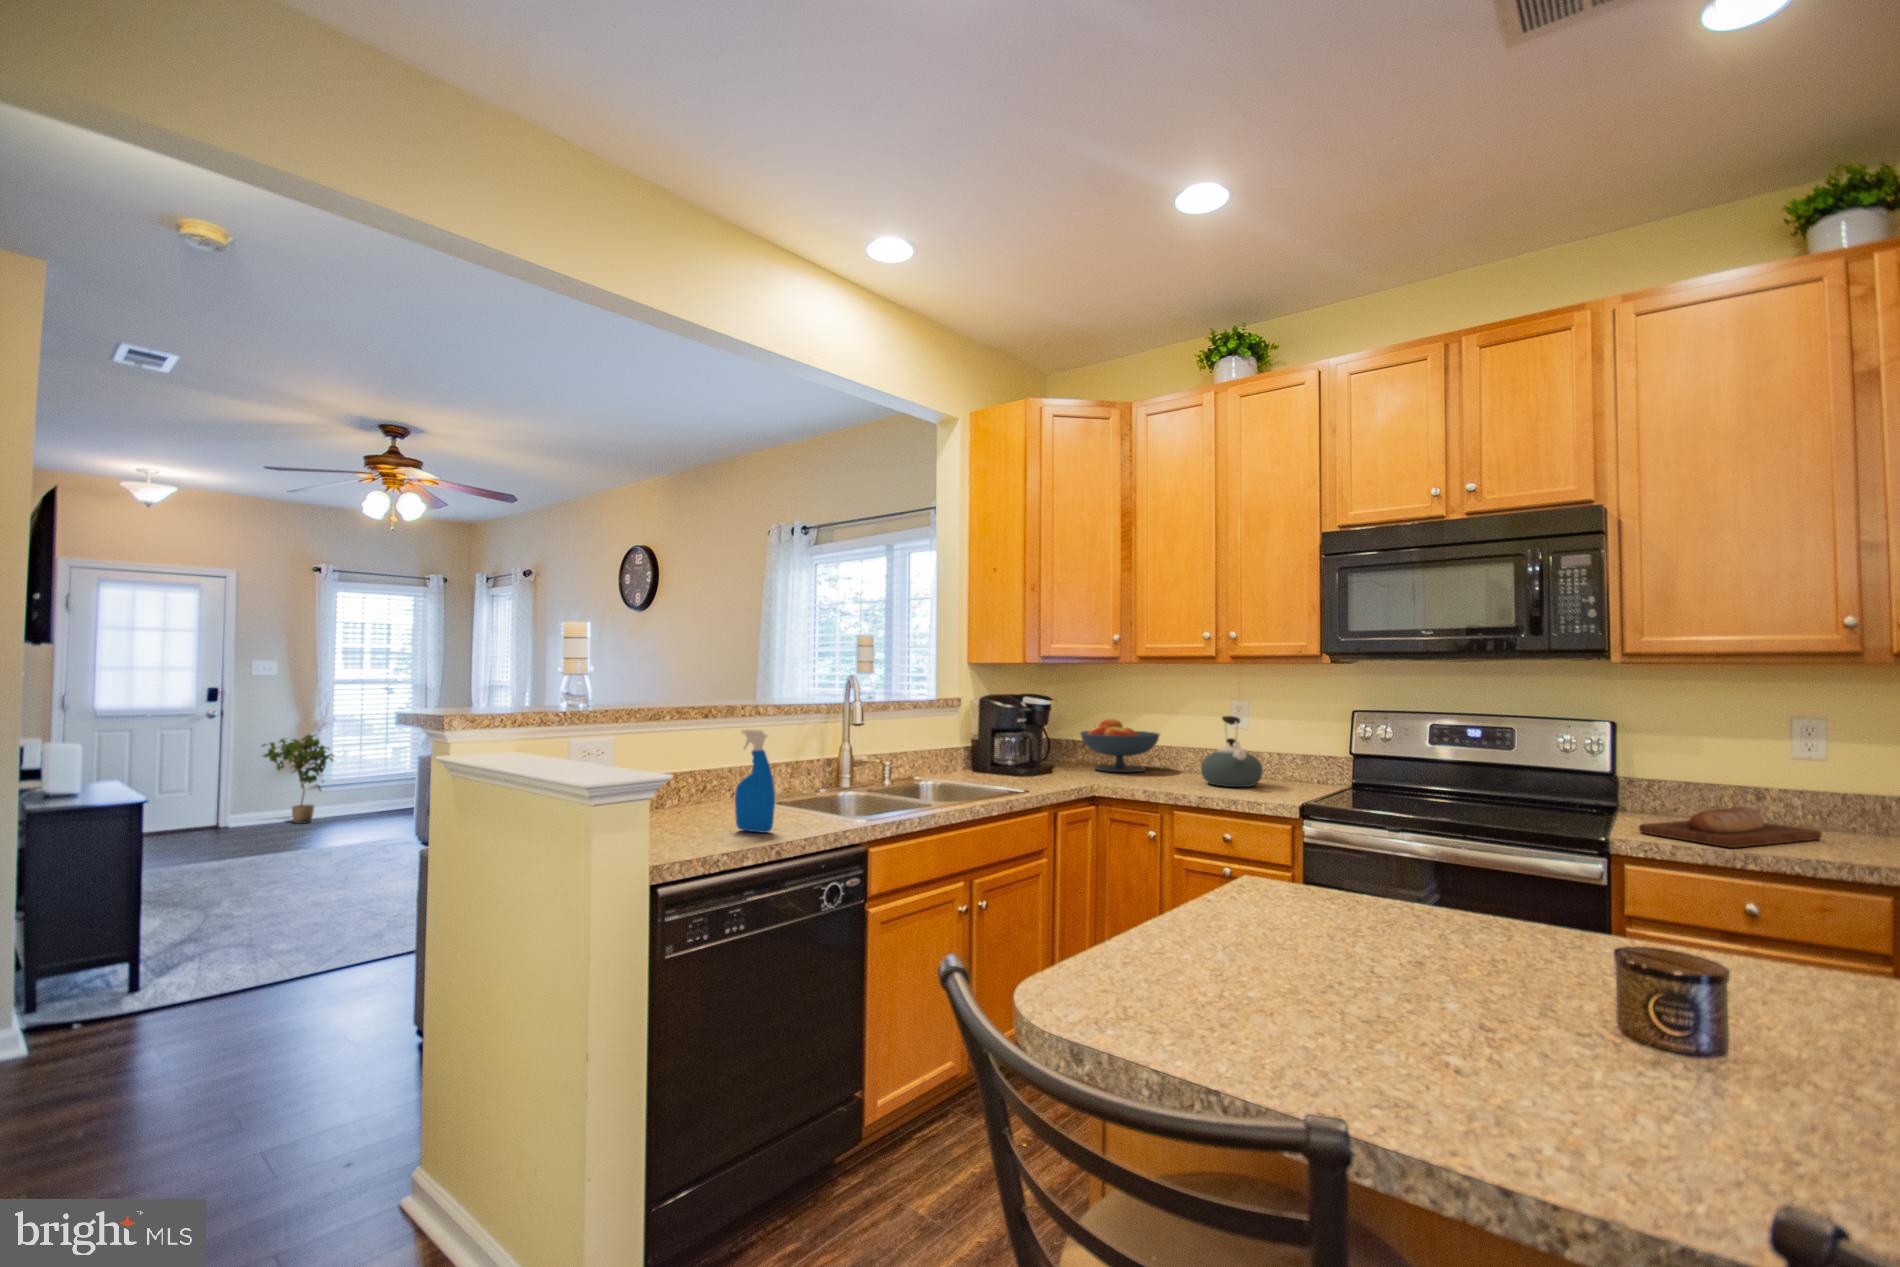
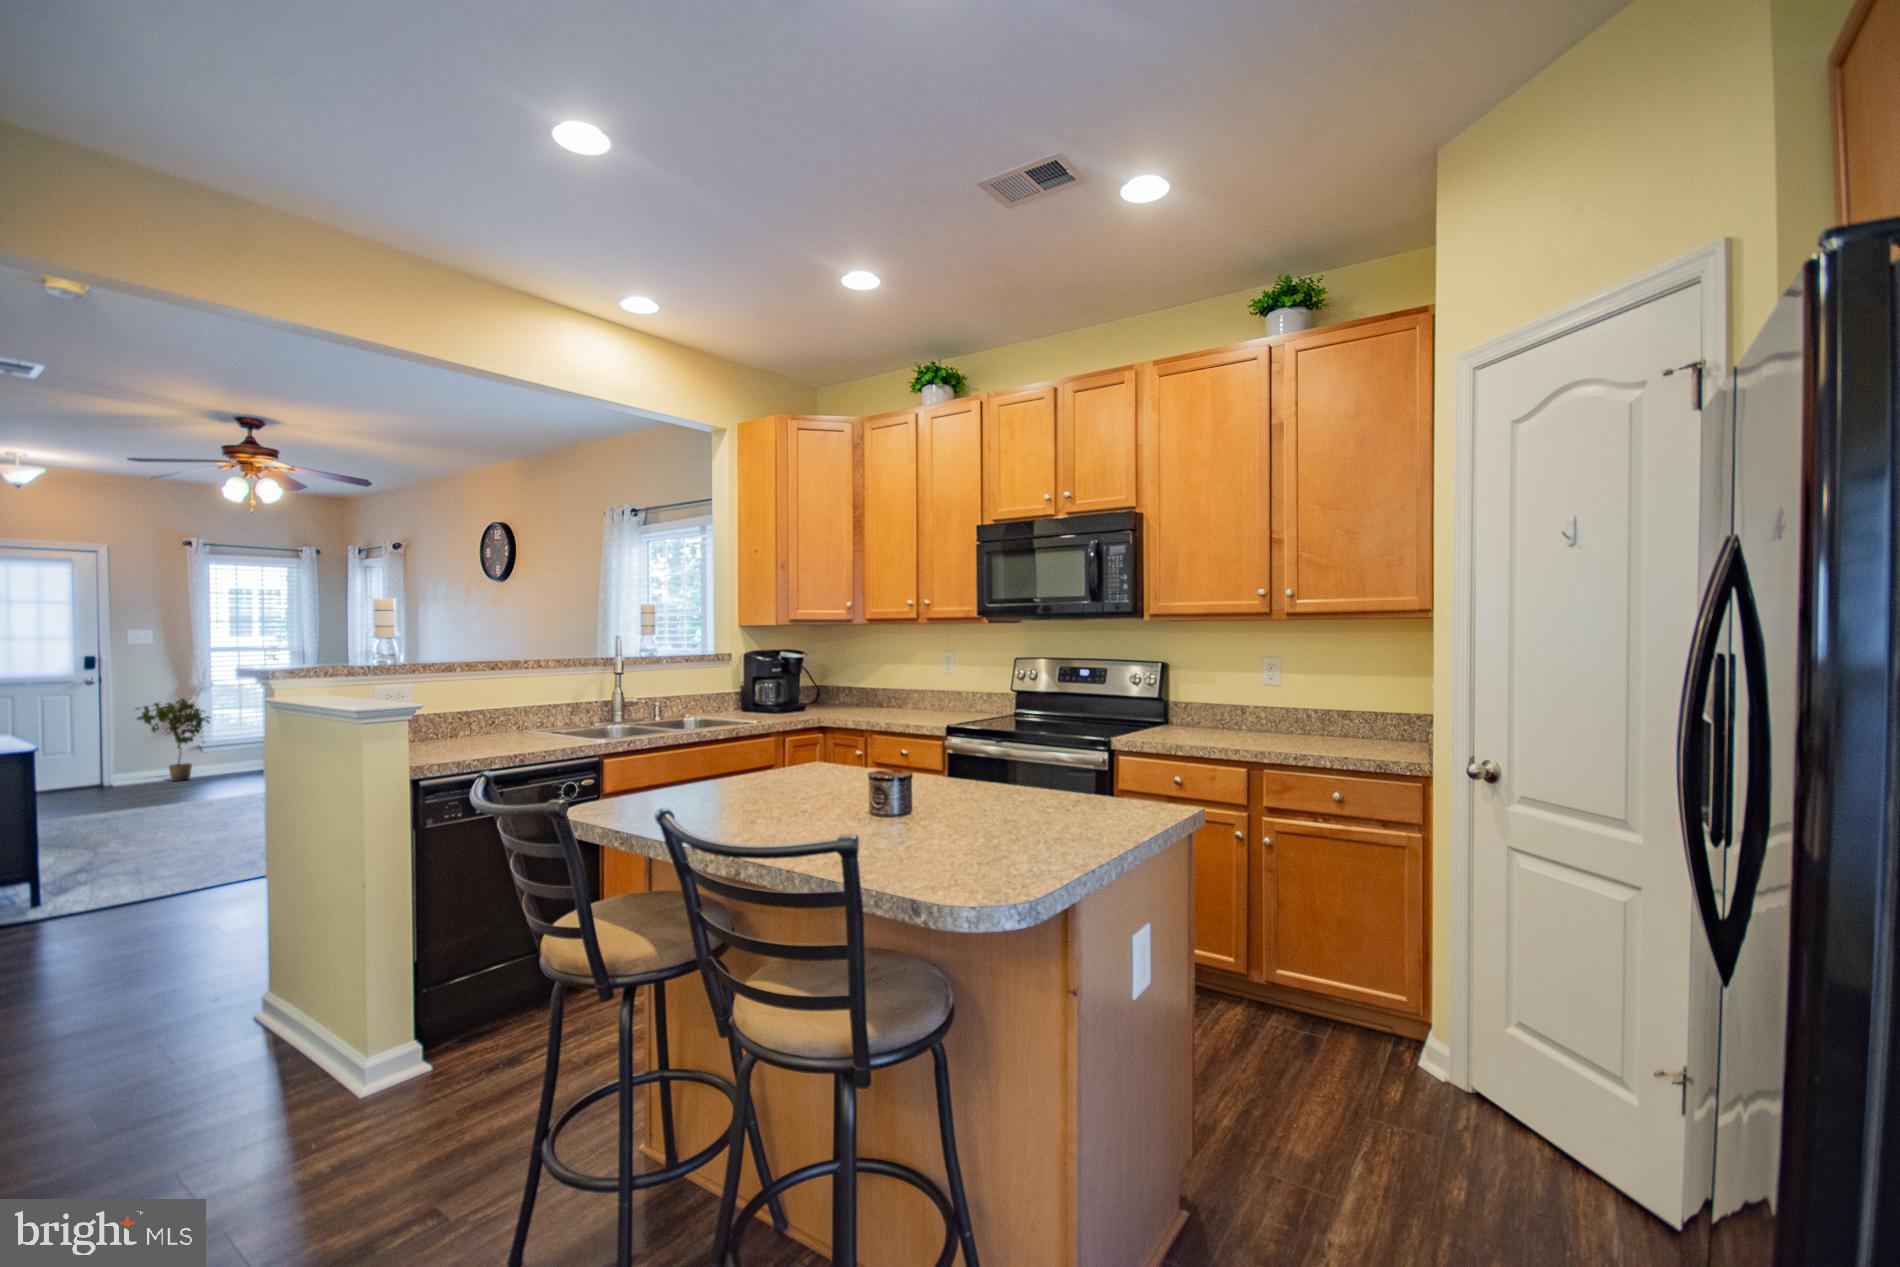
kettle: present [1201,716,1263,787] -> none [904,664,948,717]
fruit bowl: present [1080,719,1160,772] -> none [829,668,891,709]
spray bottle: present [735,729,775,833] -> none [495,675,524,748]
bread loaf: present [1639,807,1822,848] -> none [1140,717,1248,742]

